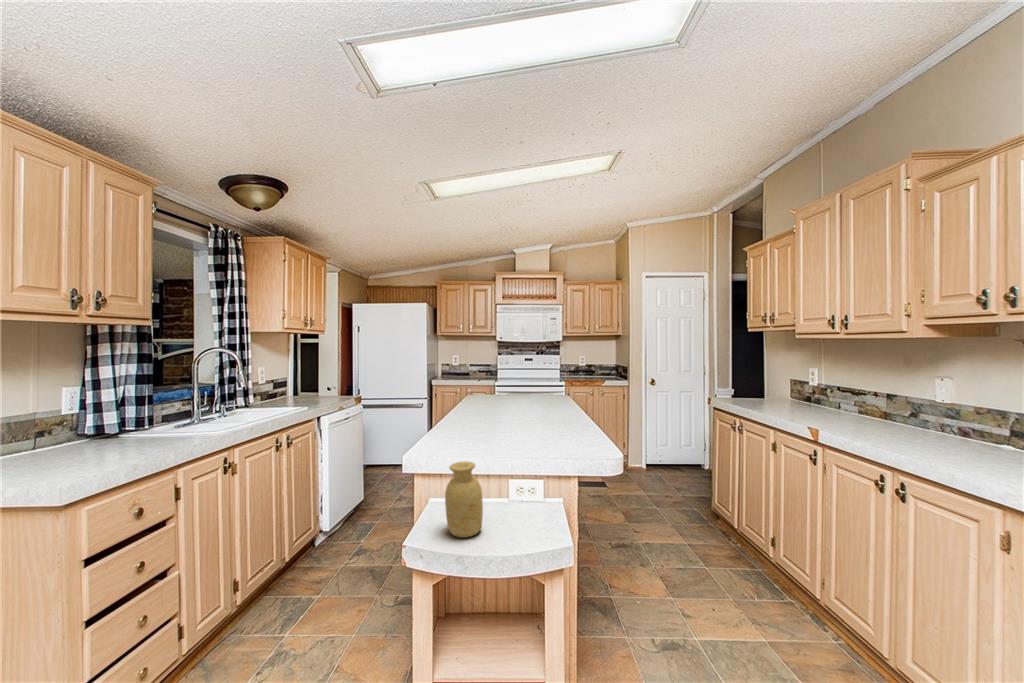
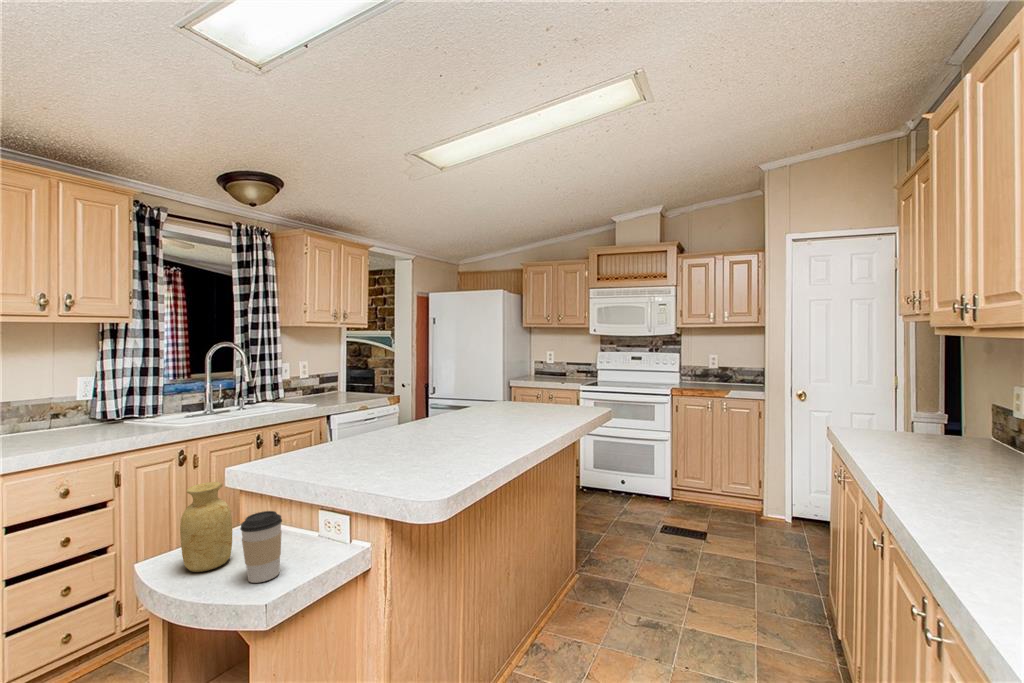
coffee cup: none [508,477,537,534] -> present [240,511,282,583]

